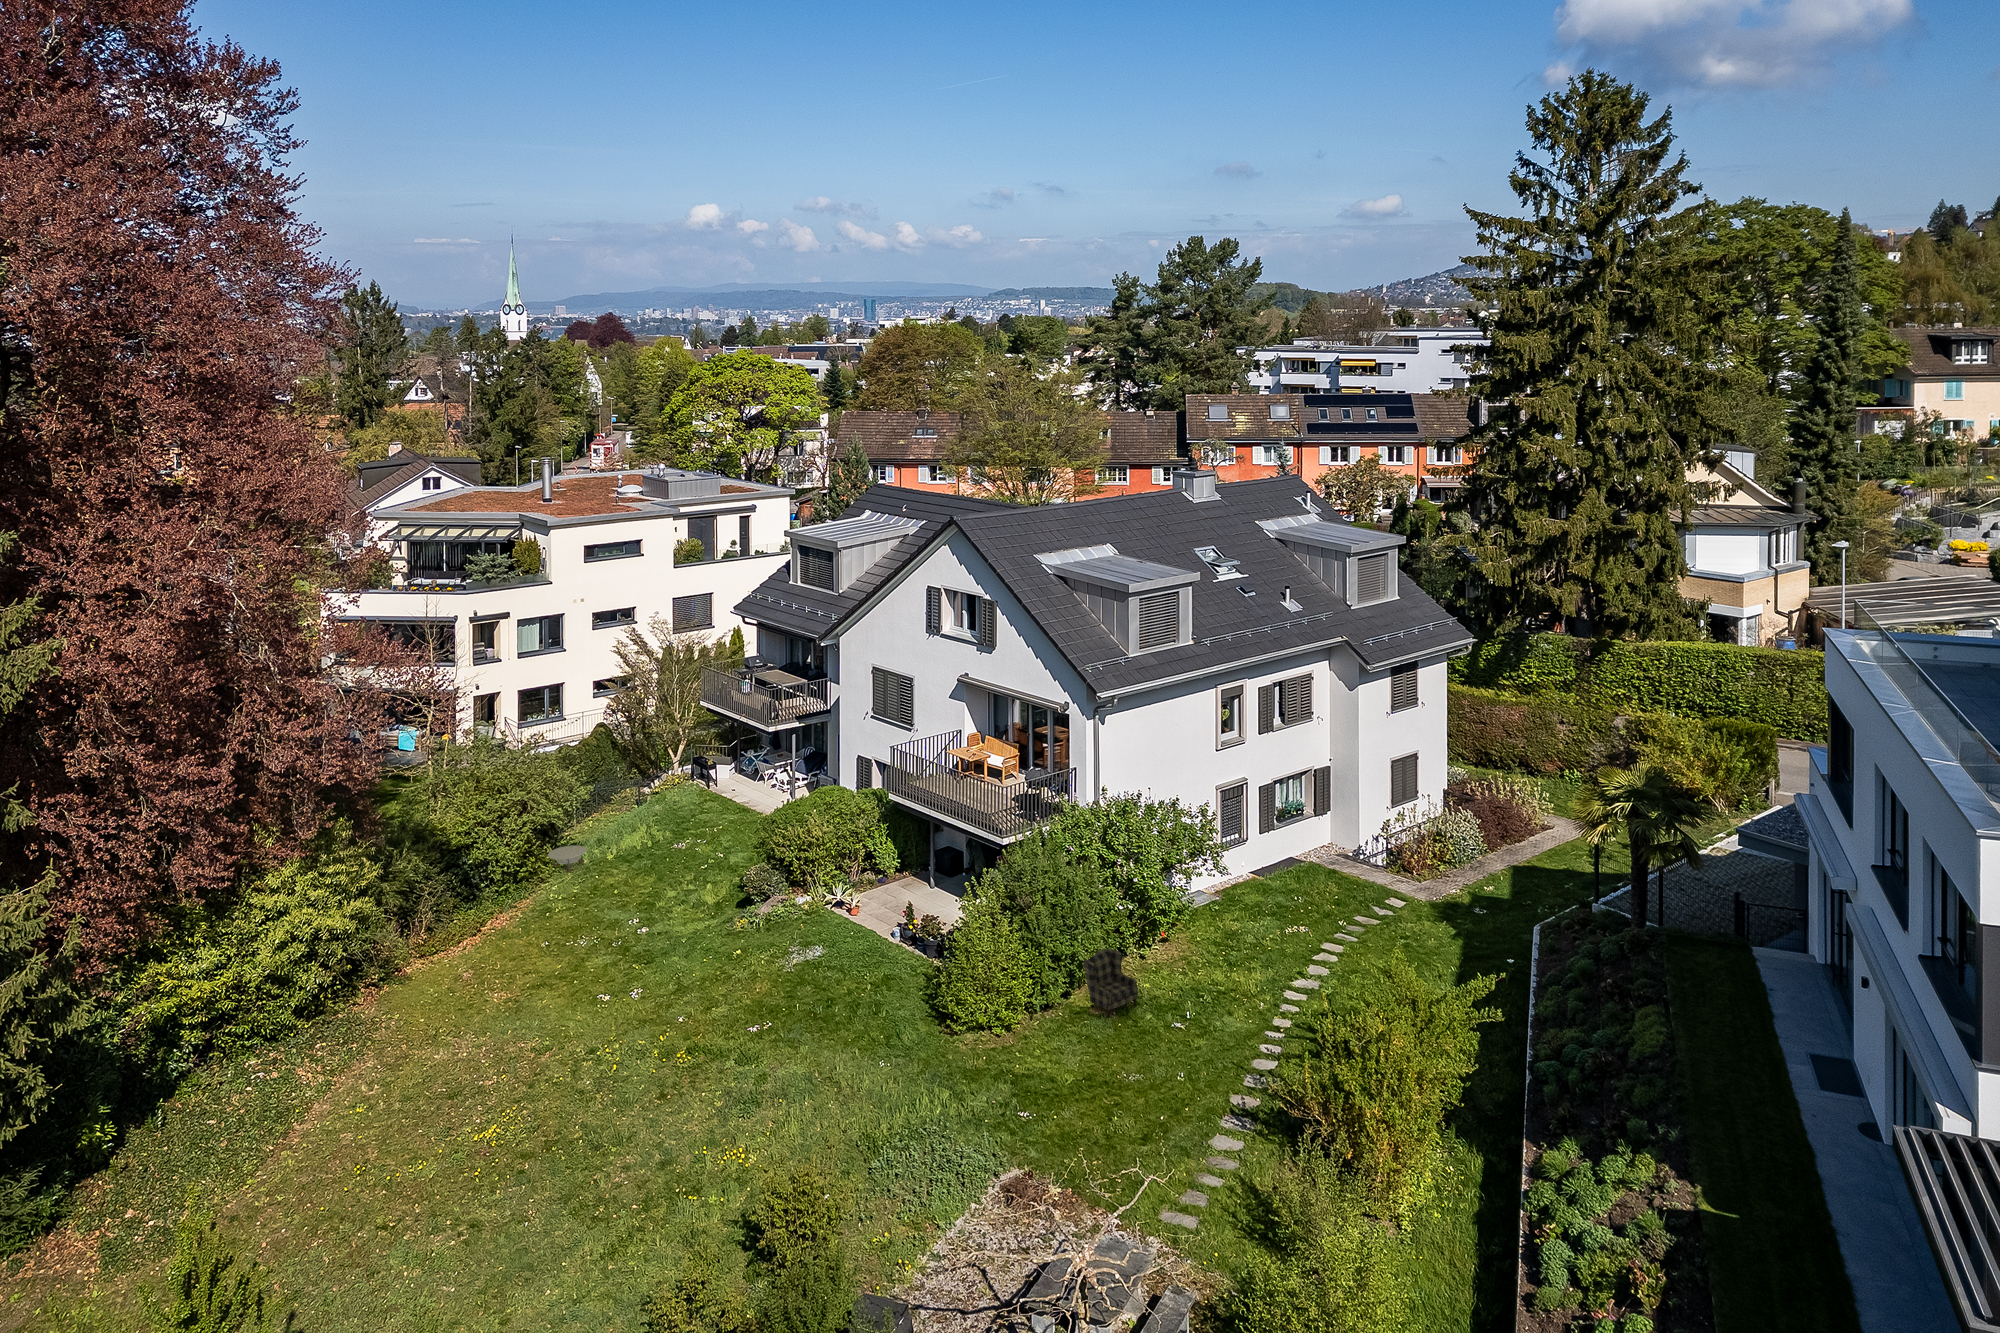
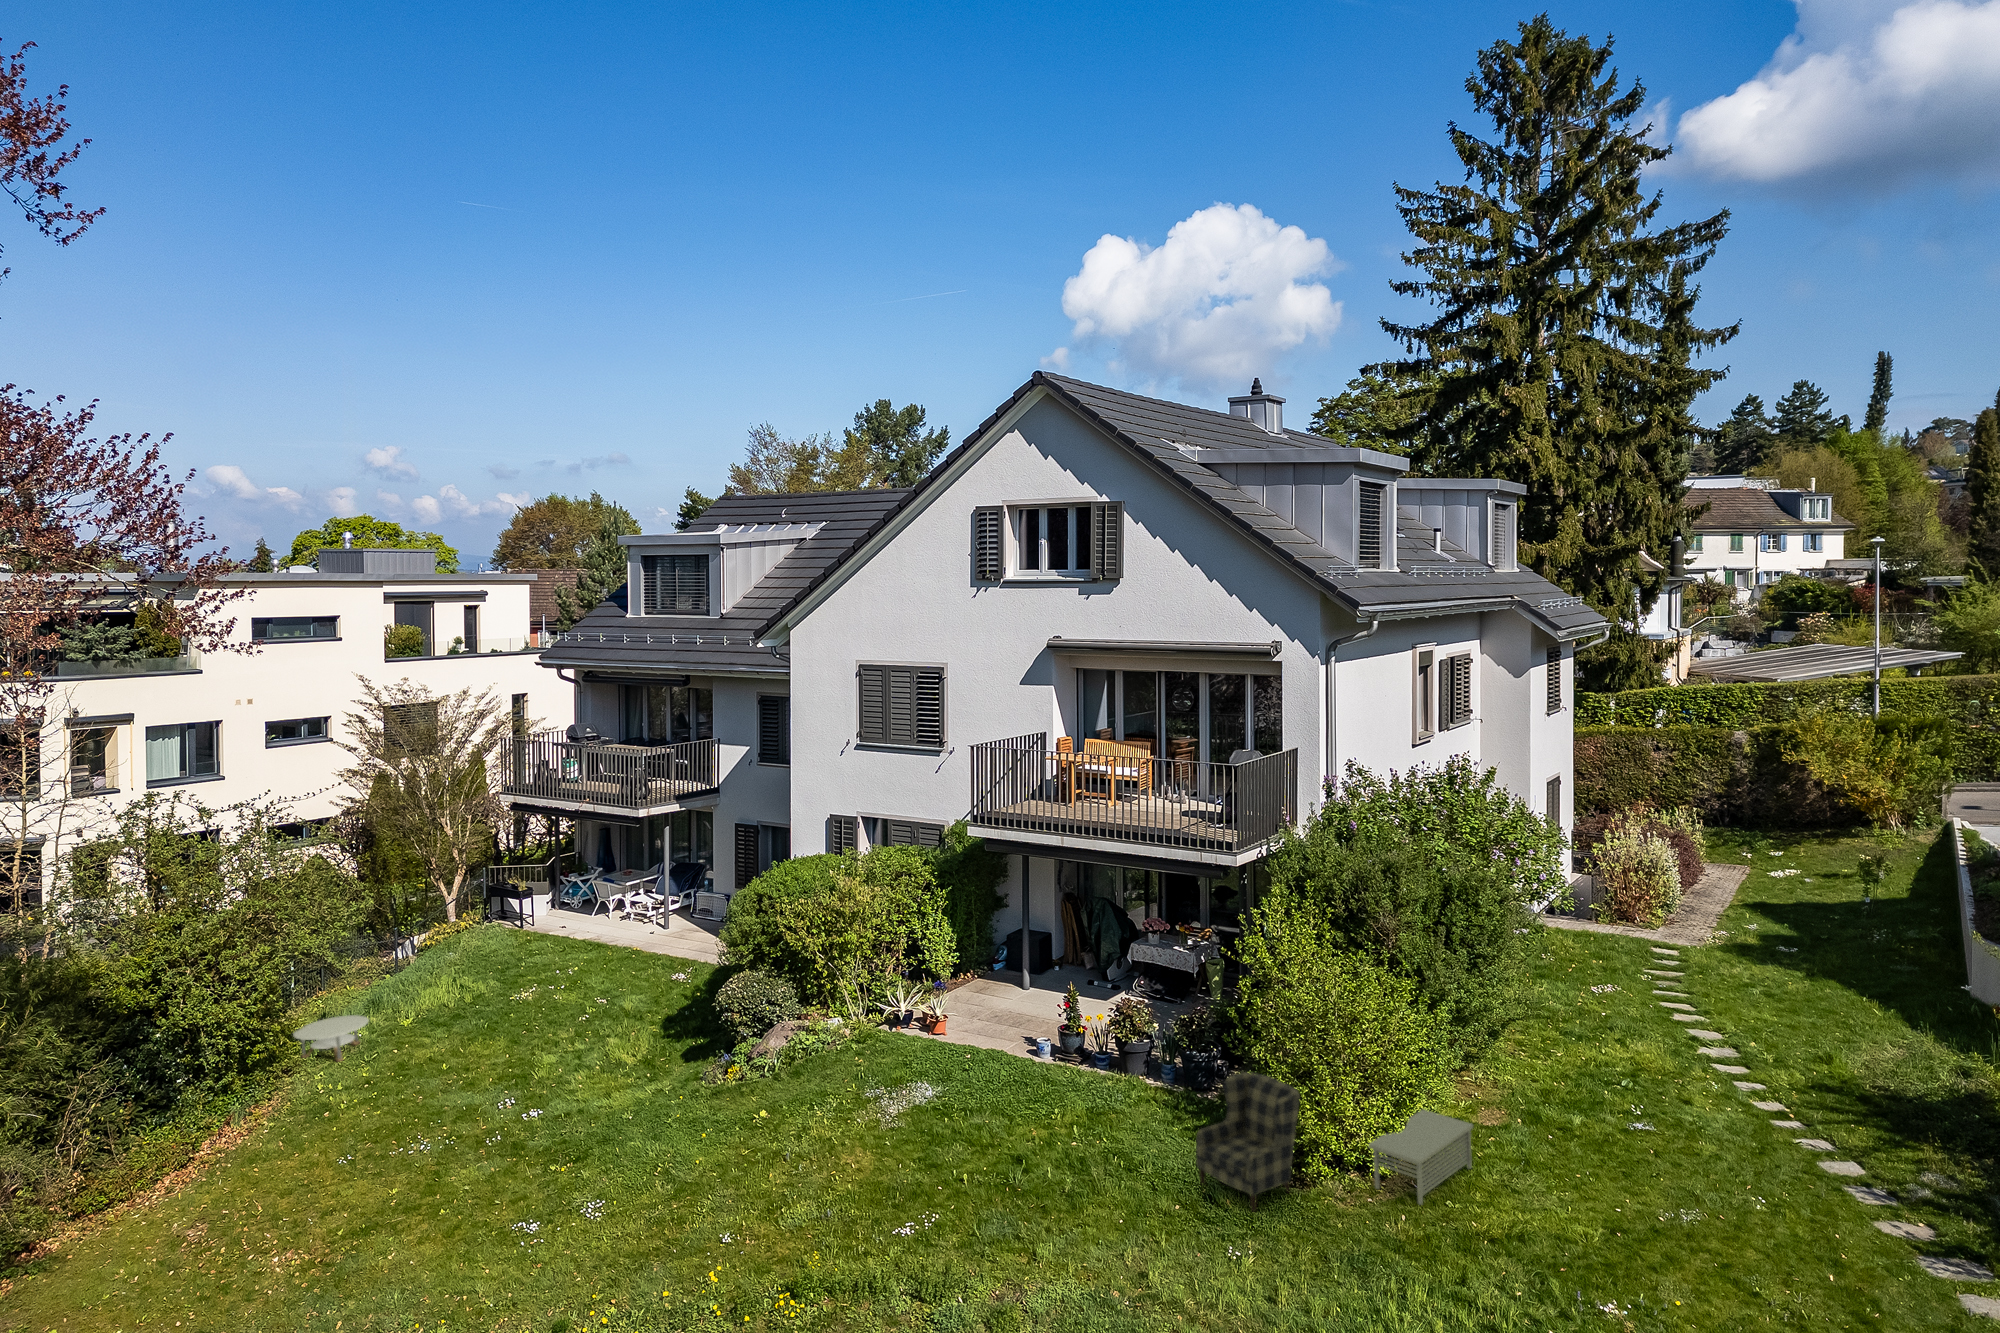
chair: present [1083,949,1138,1018] -> present [1196,1072,1300,1211]
storage bench: none [972,1007,1036,1053] -> present [1368,1110,1473,1205]

